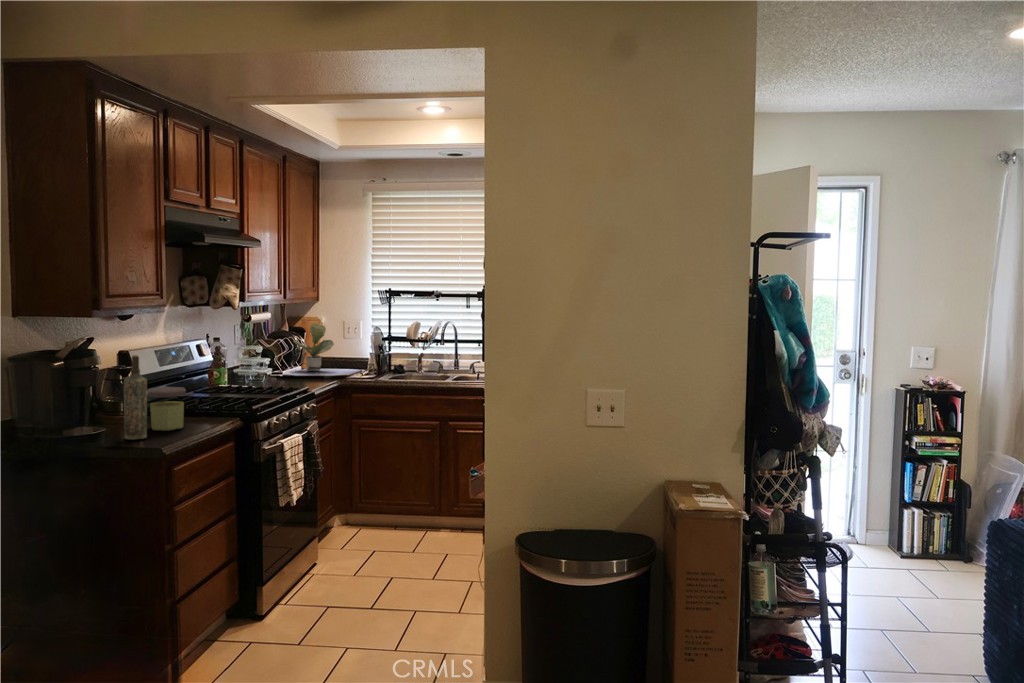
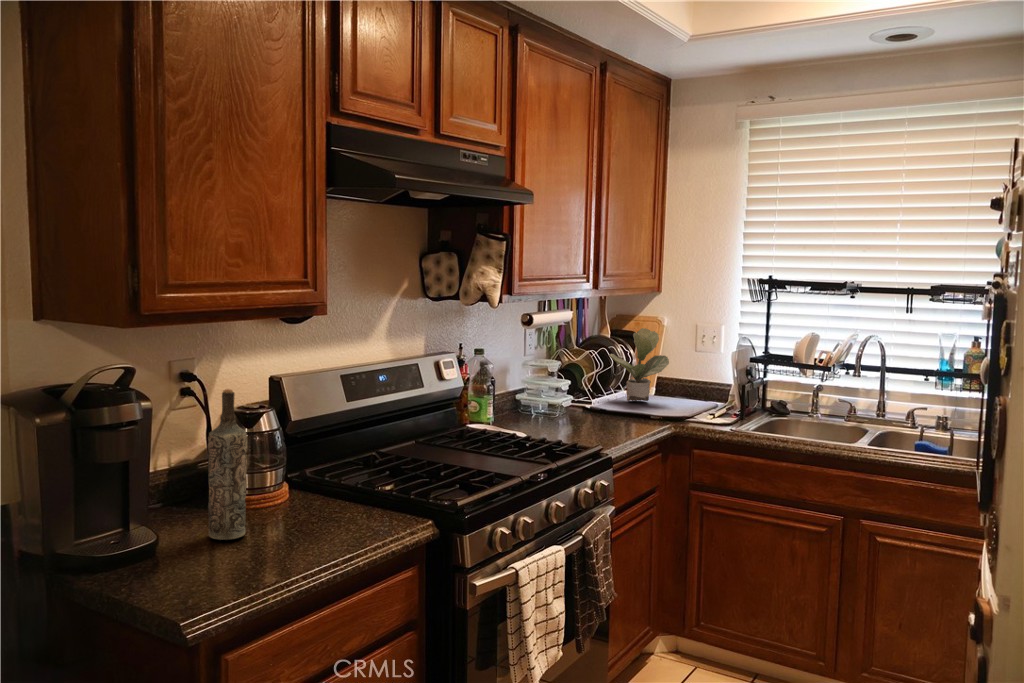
jar: present [148,387,186,431] -> none [269,440,338,521]

